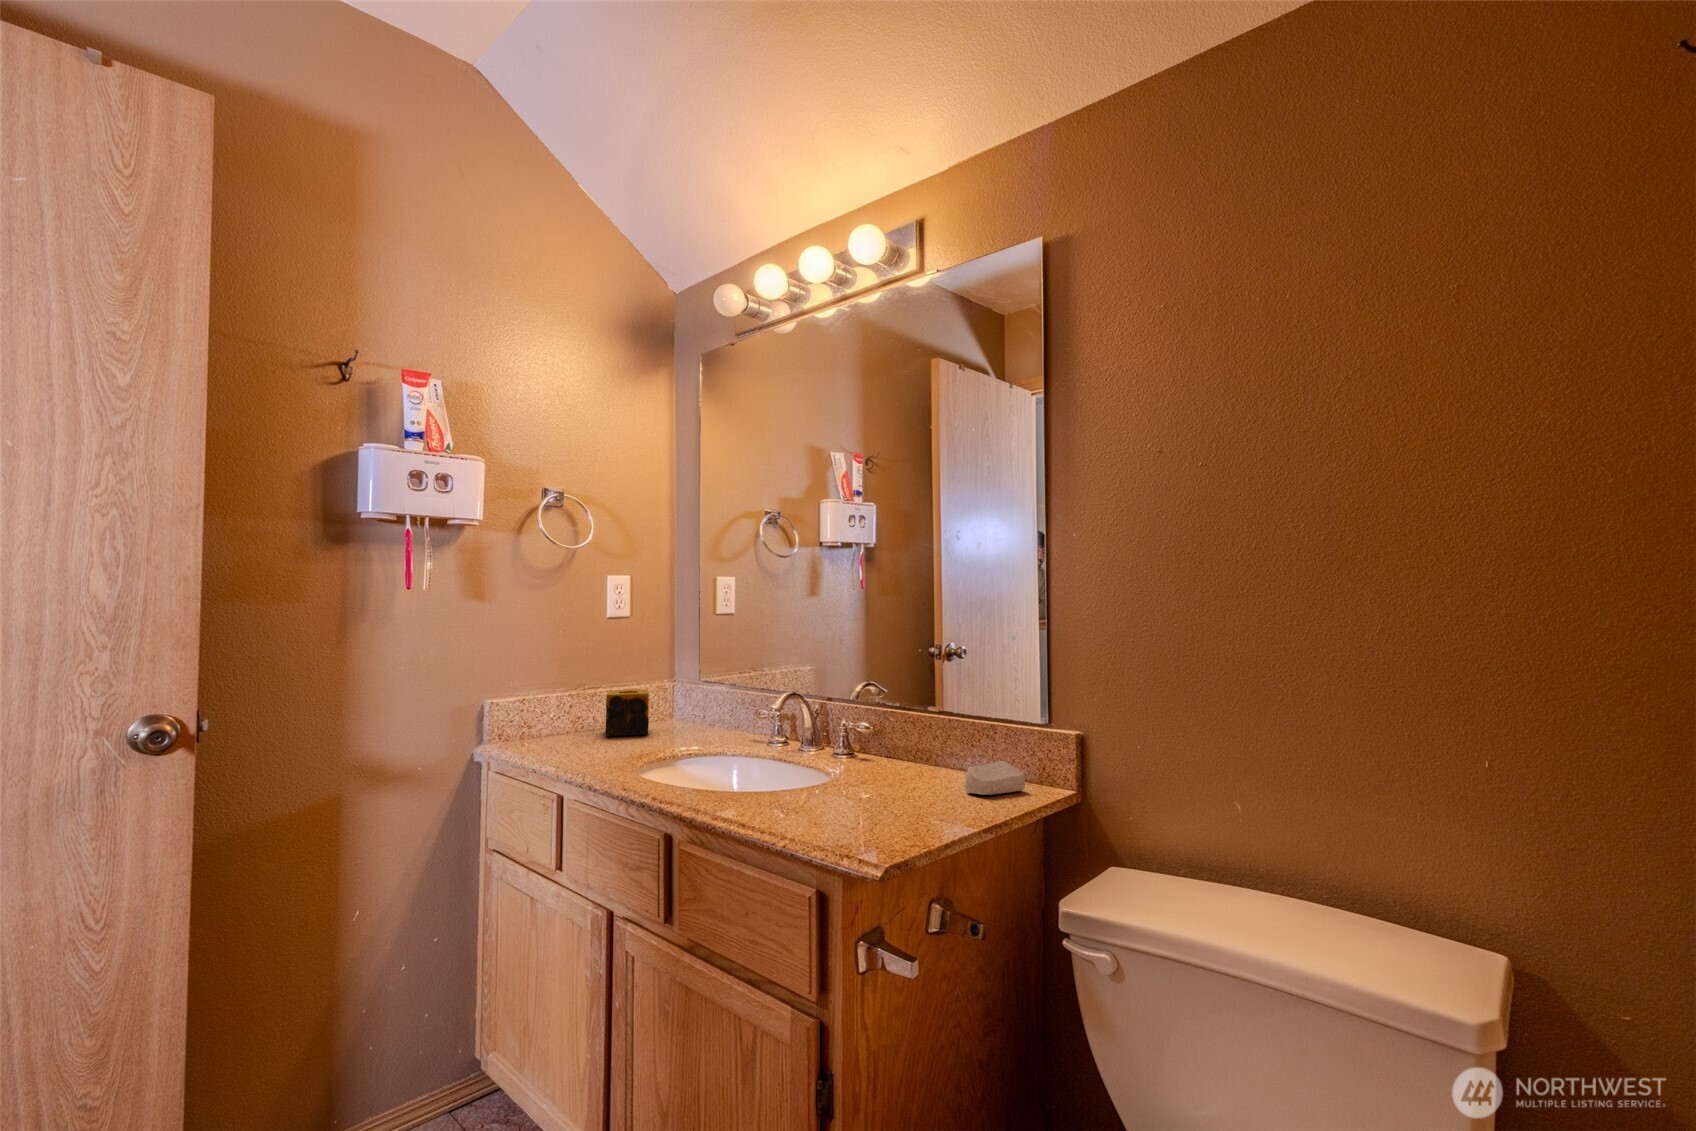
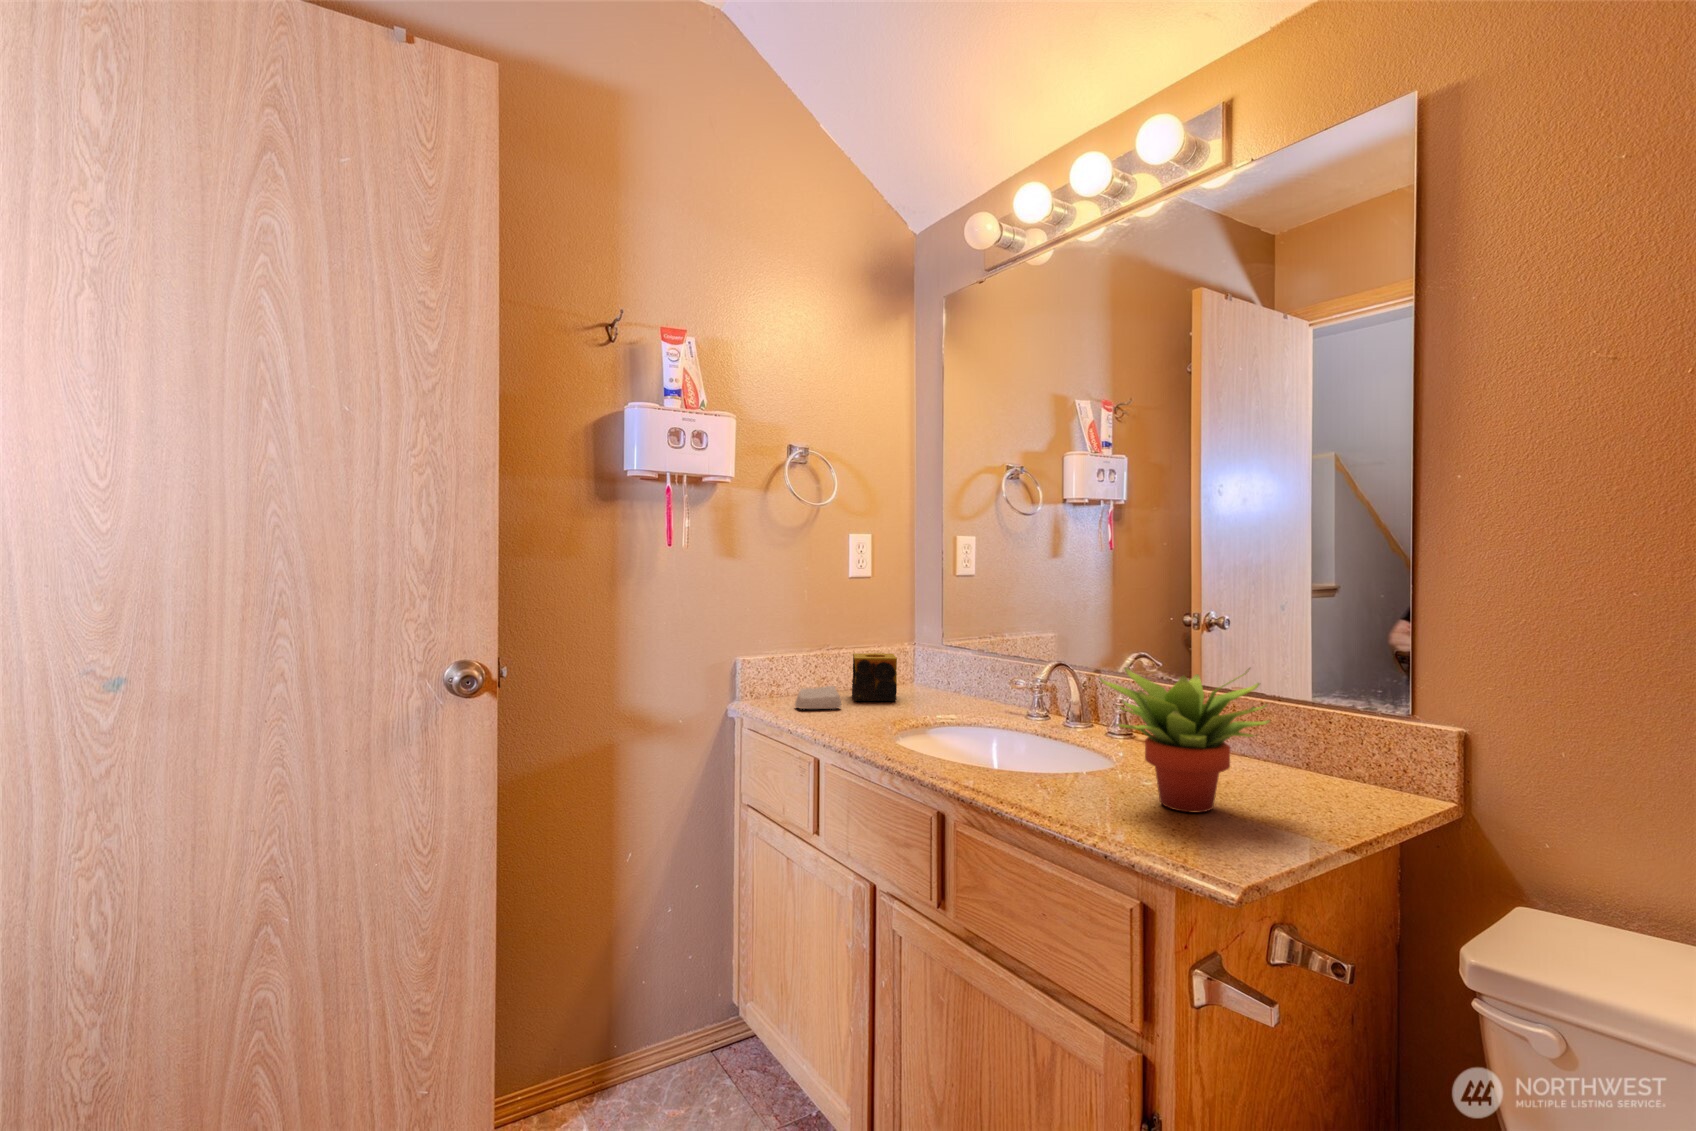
succulent plant: none [800,687,937,813] -> present [1099,667,1270,812]
soap bar: present [965,761,1025,795] -> present [795,686,842,709]

